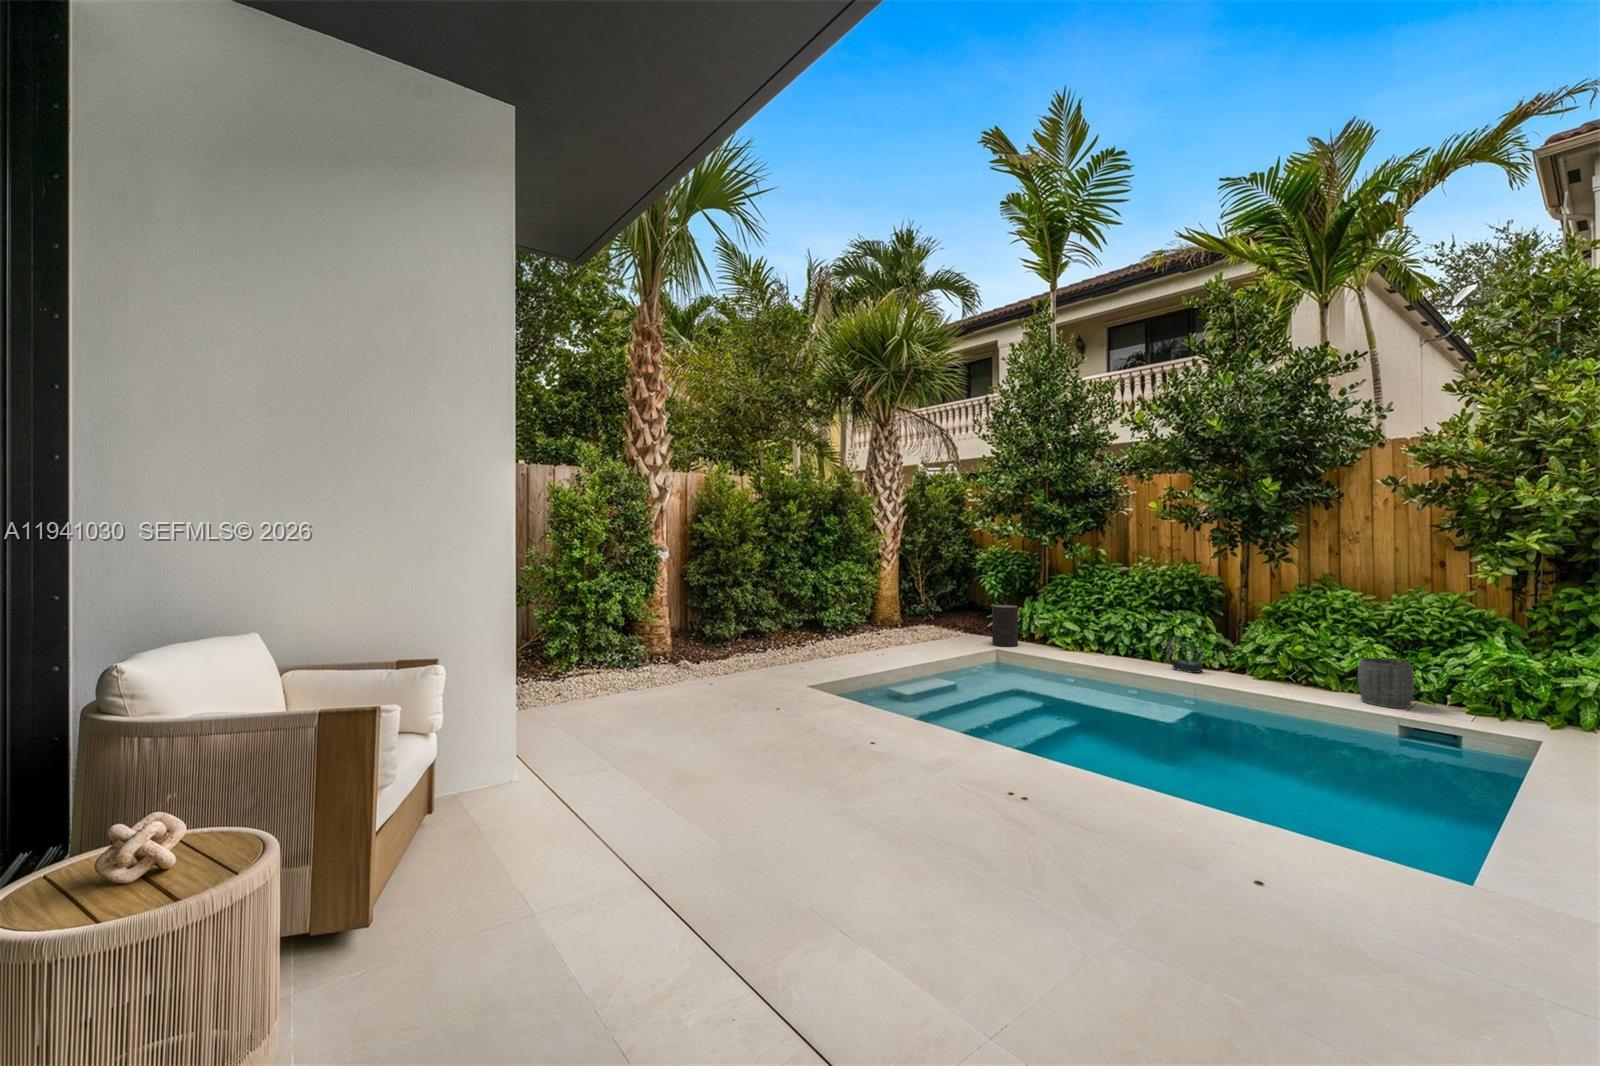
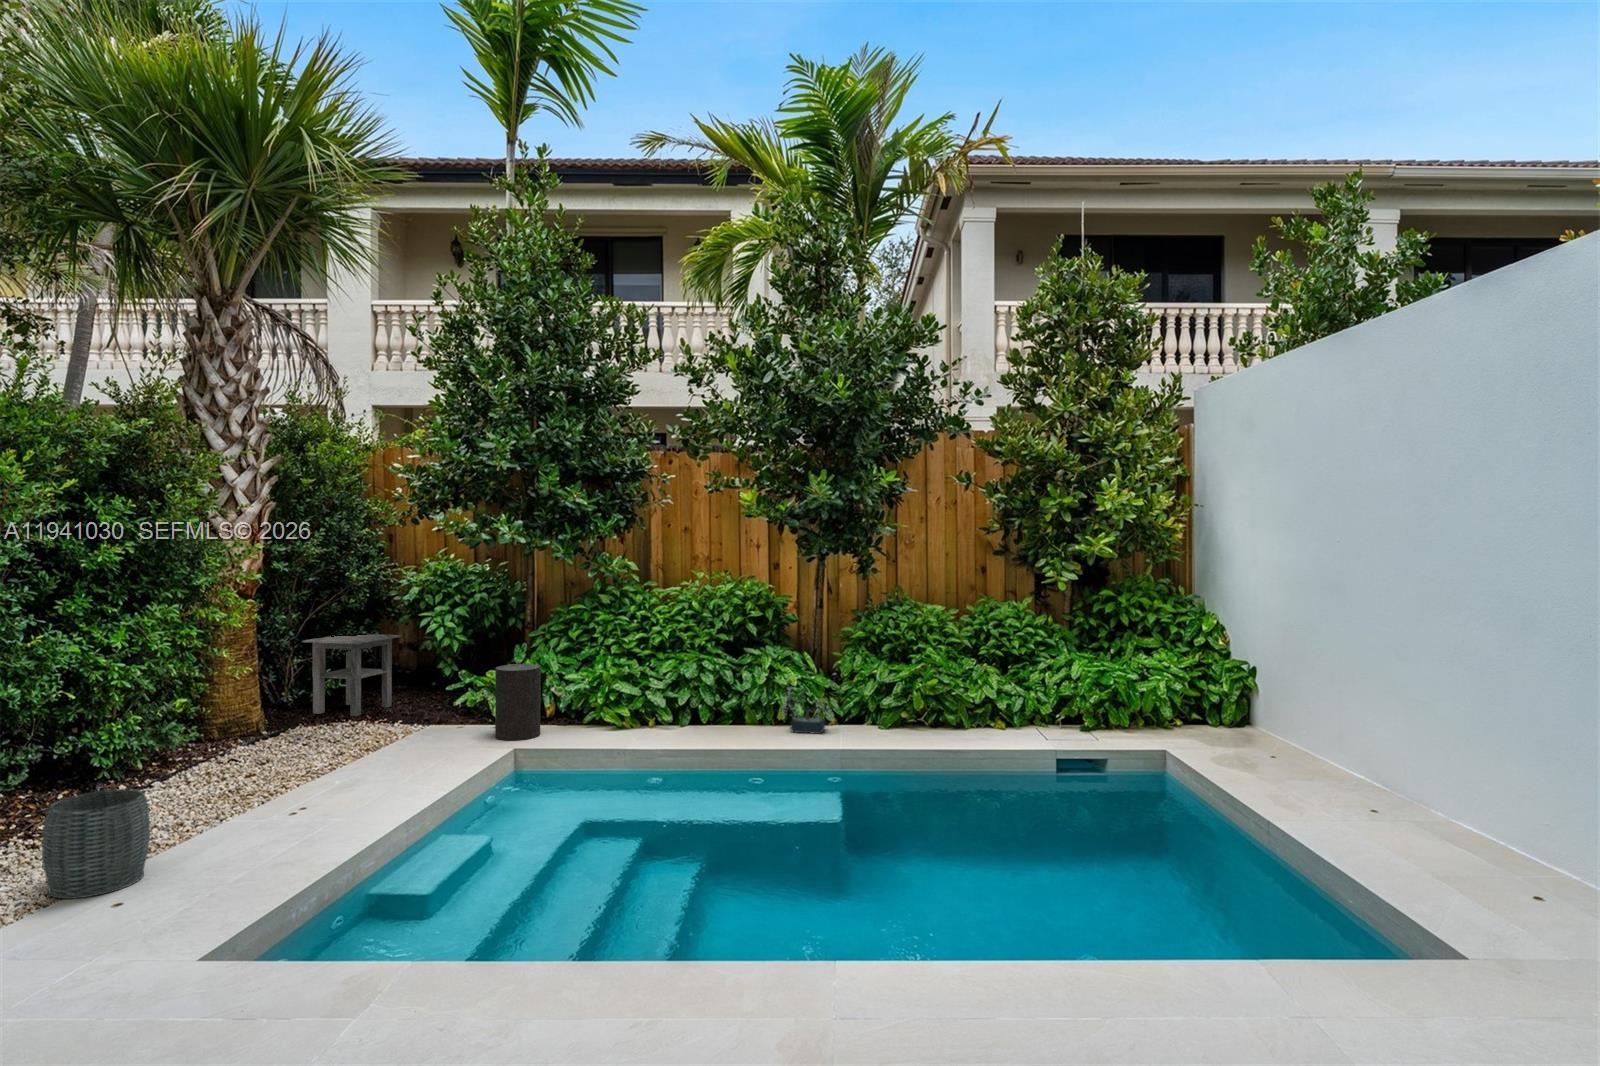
side table: none [927,585,975,627] -> present [302,634,402,716]
woven basket: present [1358,658,1414,708] -> present [42,789,150,899]

